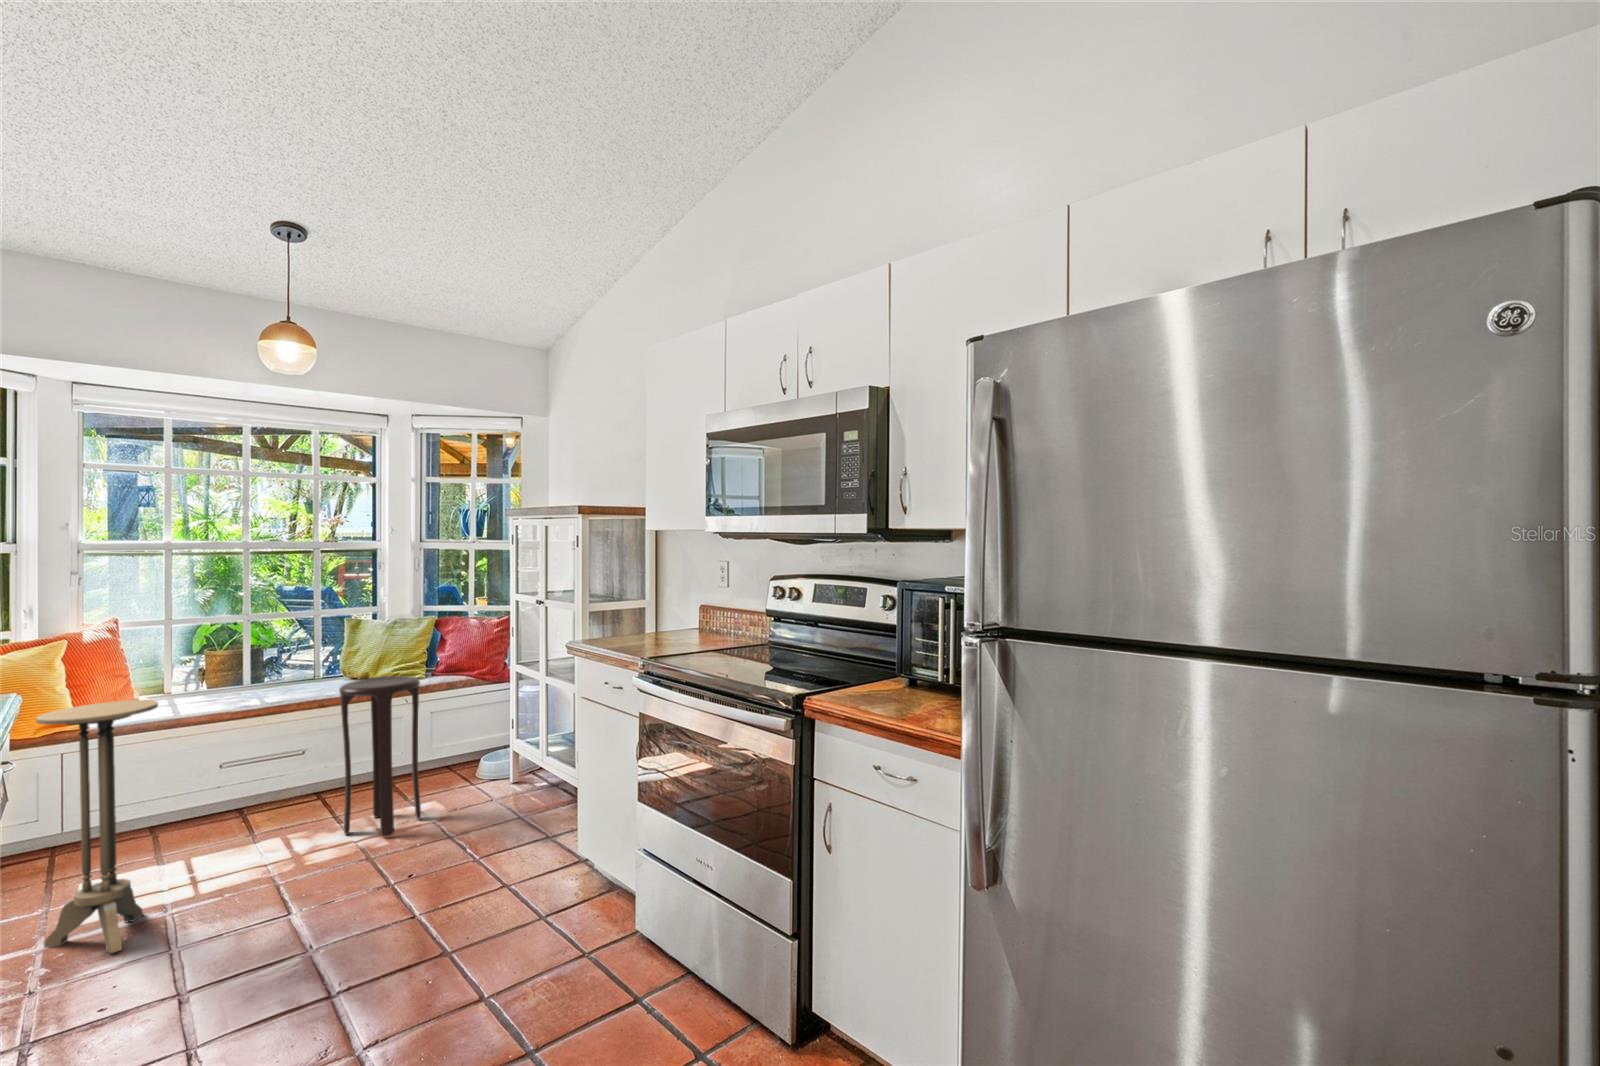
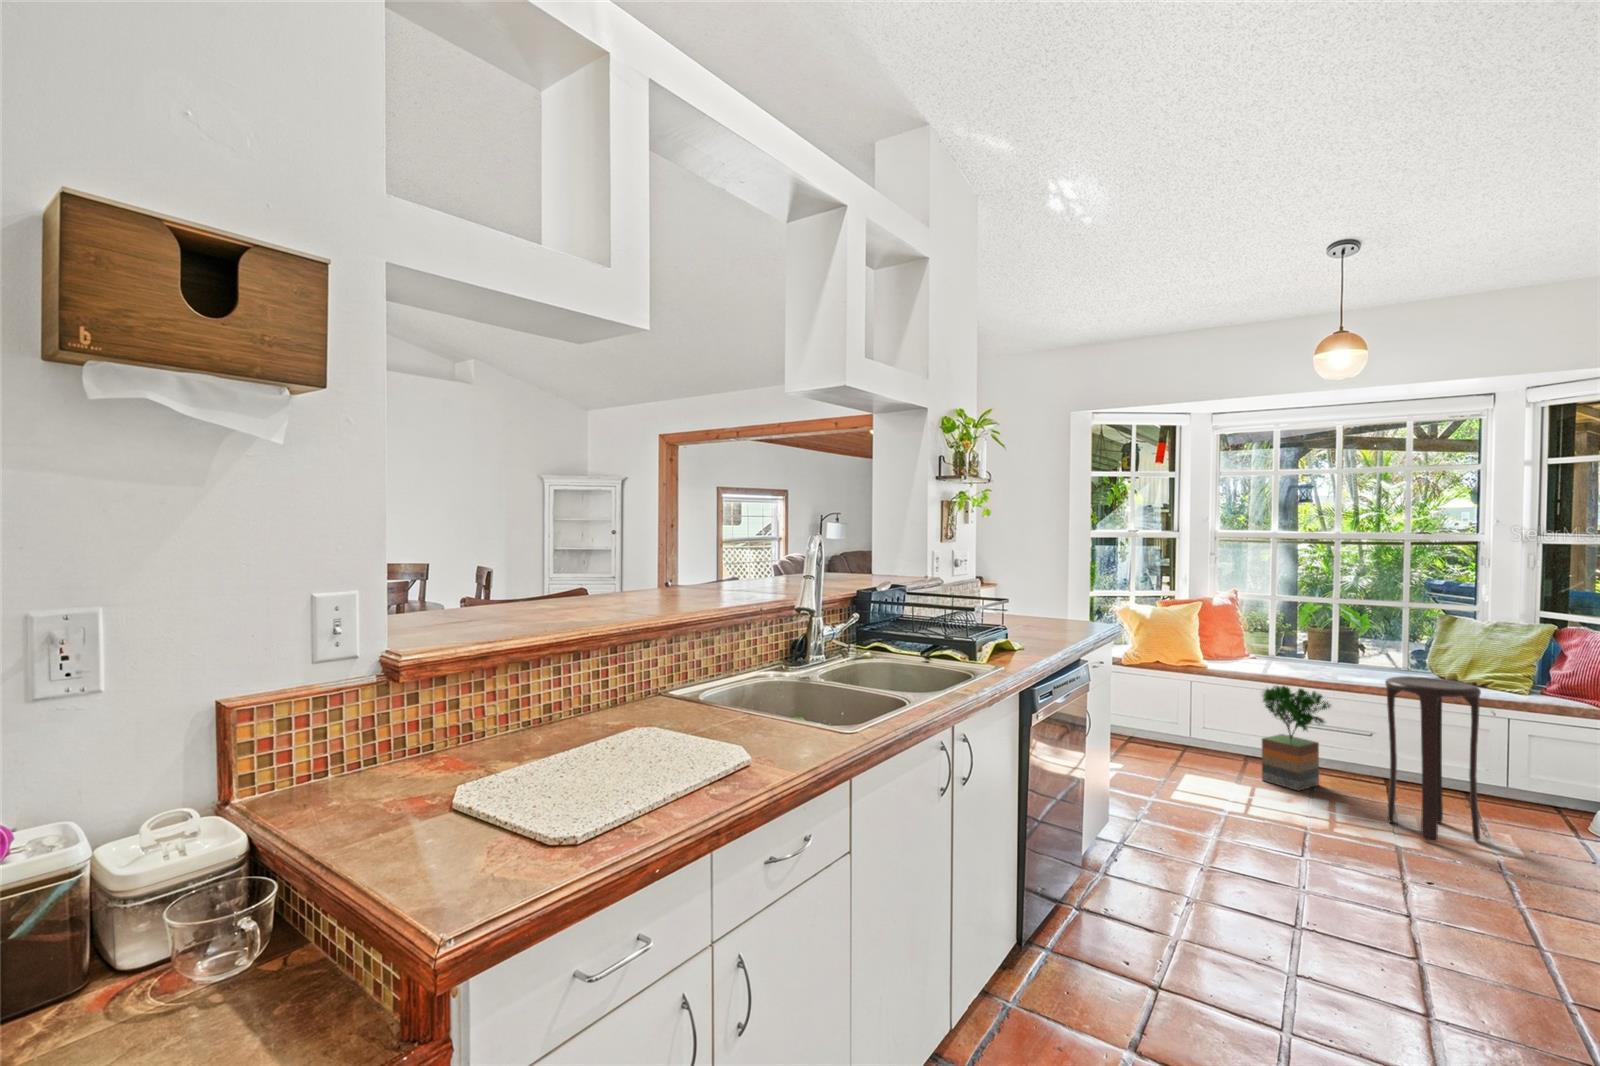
side table: present [36,700,158,954] -> none [1145,648,1216,824]
potted tree: none [181,720,274,848] -> present [1262,686,1331,791]

